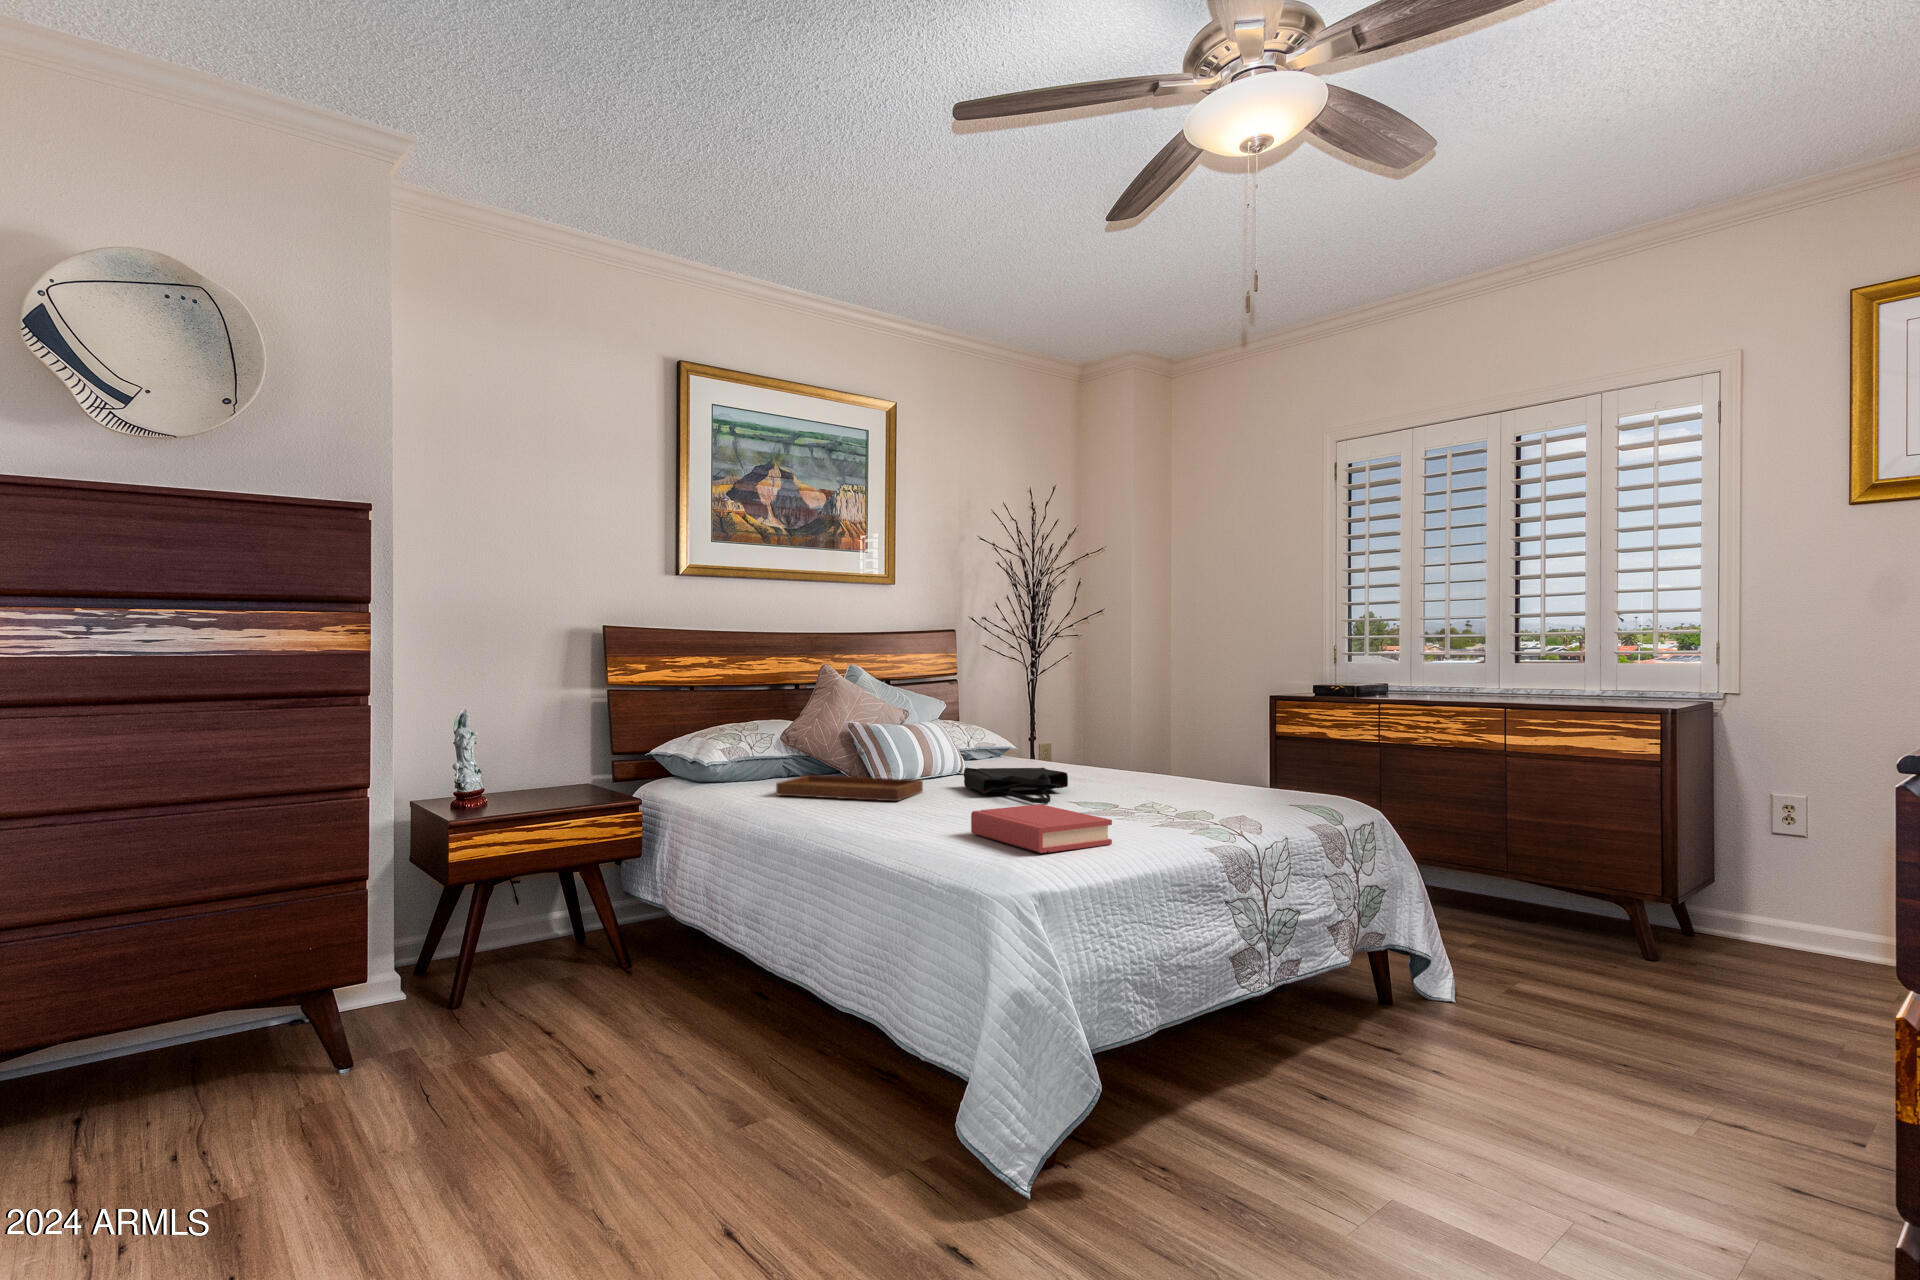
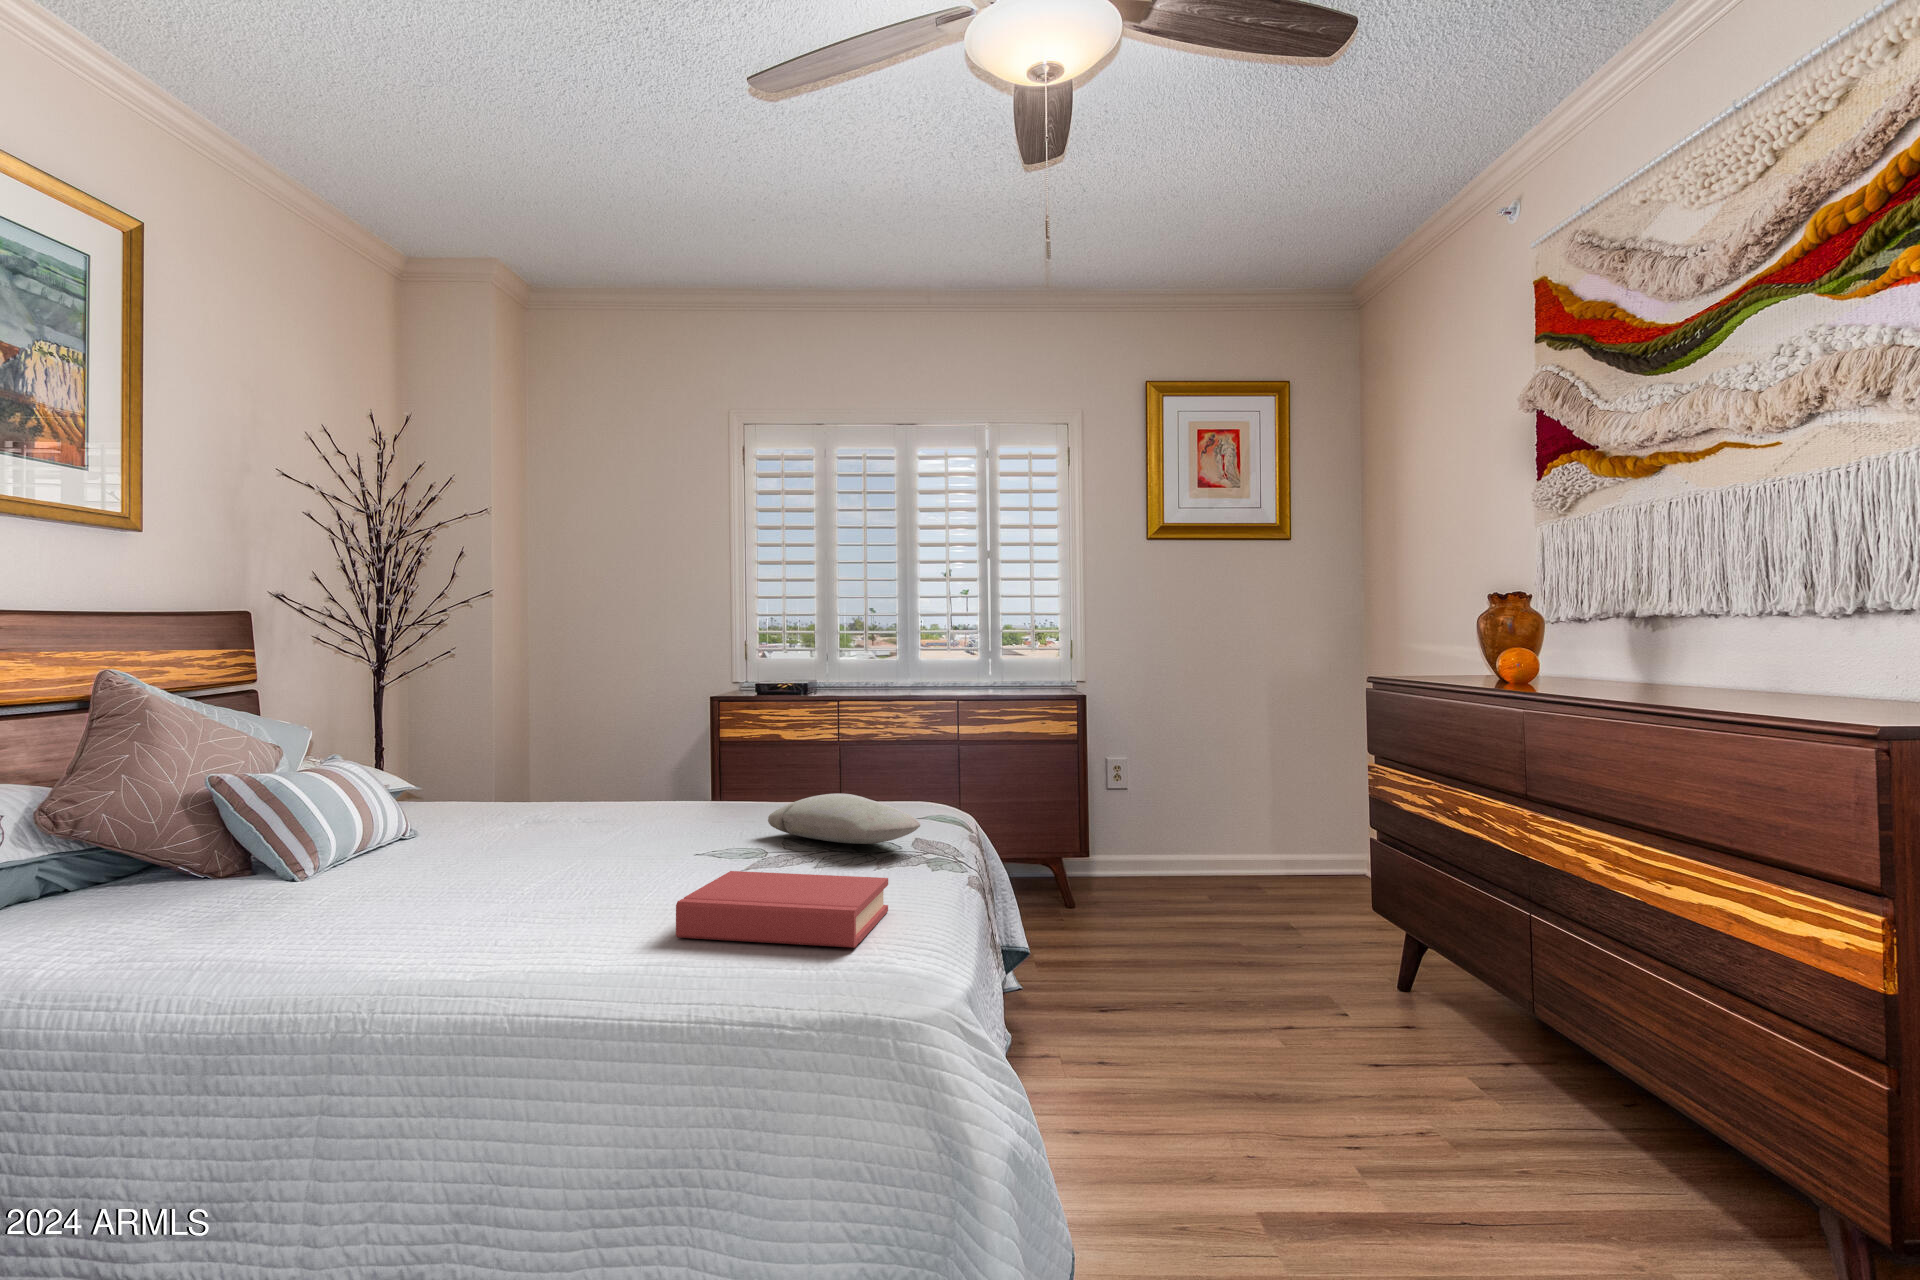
tray: present [776,748,923,801] -> none [95,819,404,939]
tote bag: present [964,768,1068,803] -> none [459,812,654,868]
pillow: none [1156,772,1238,810] -> present [768,794,920,844]

